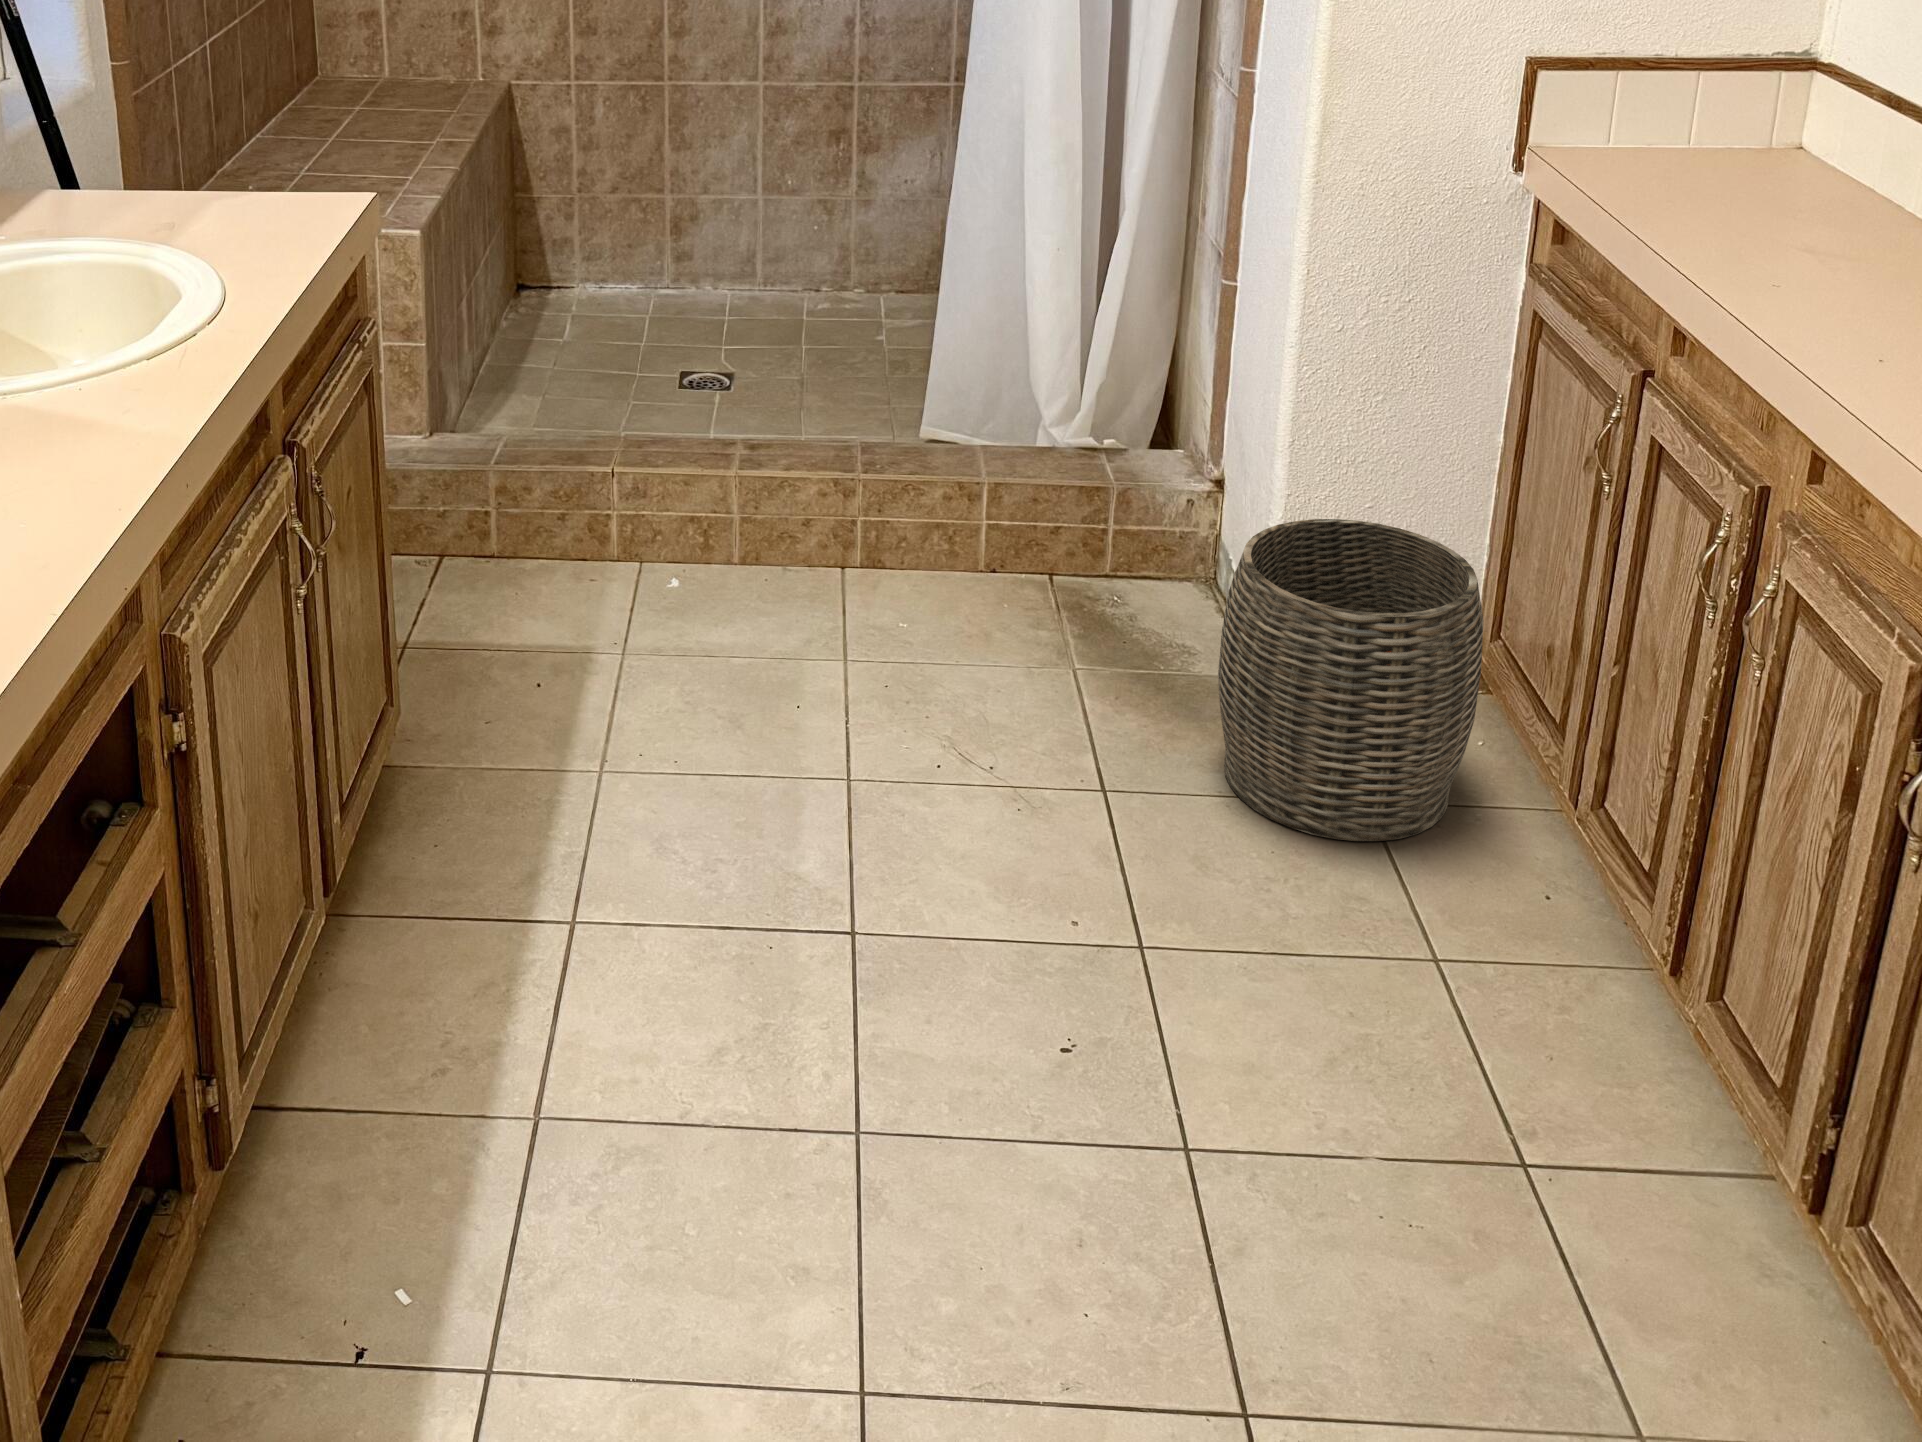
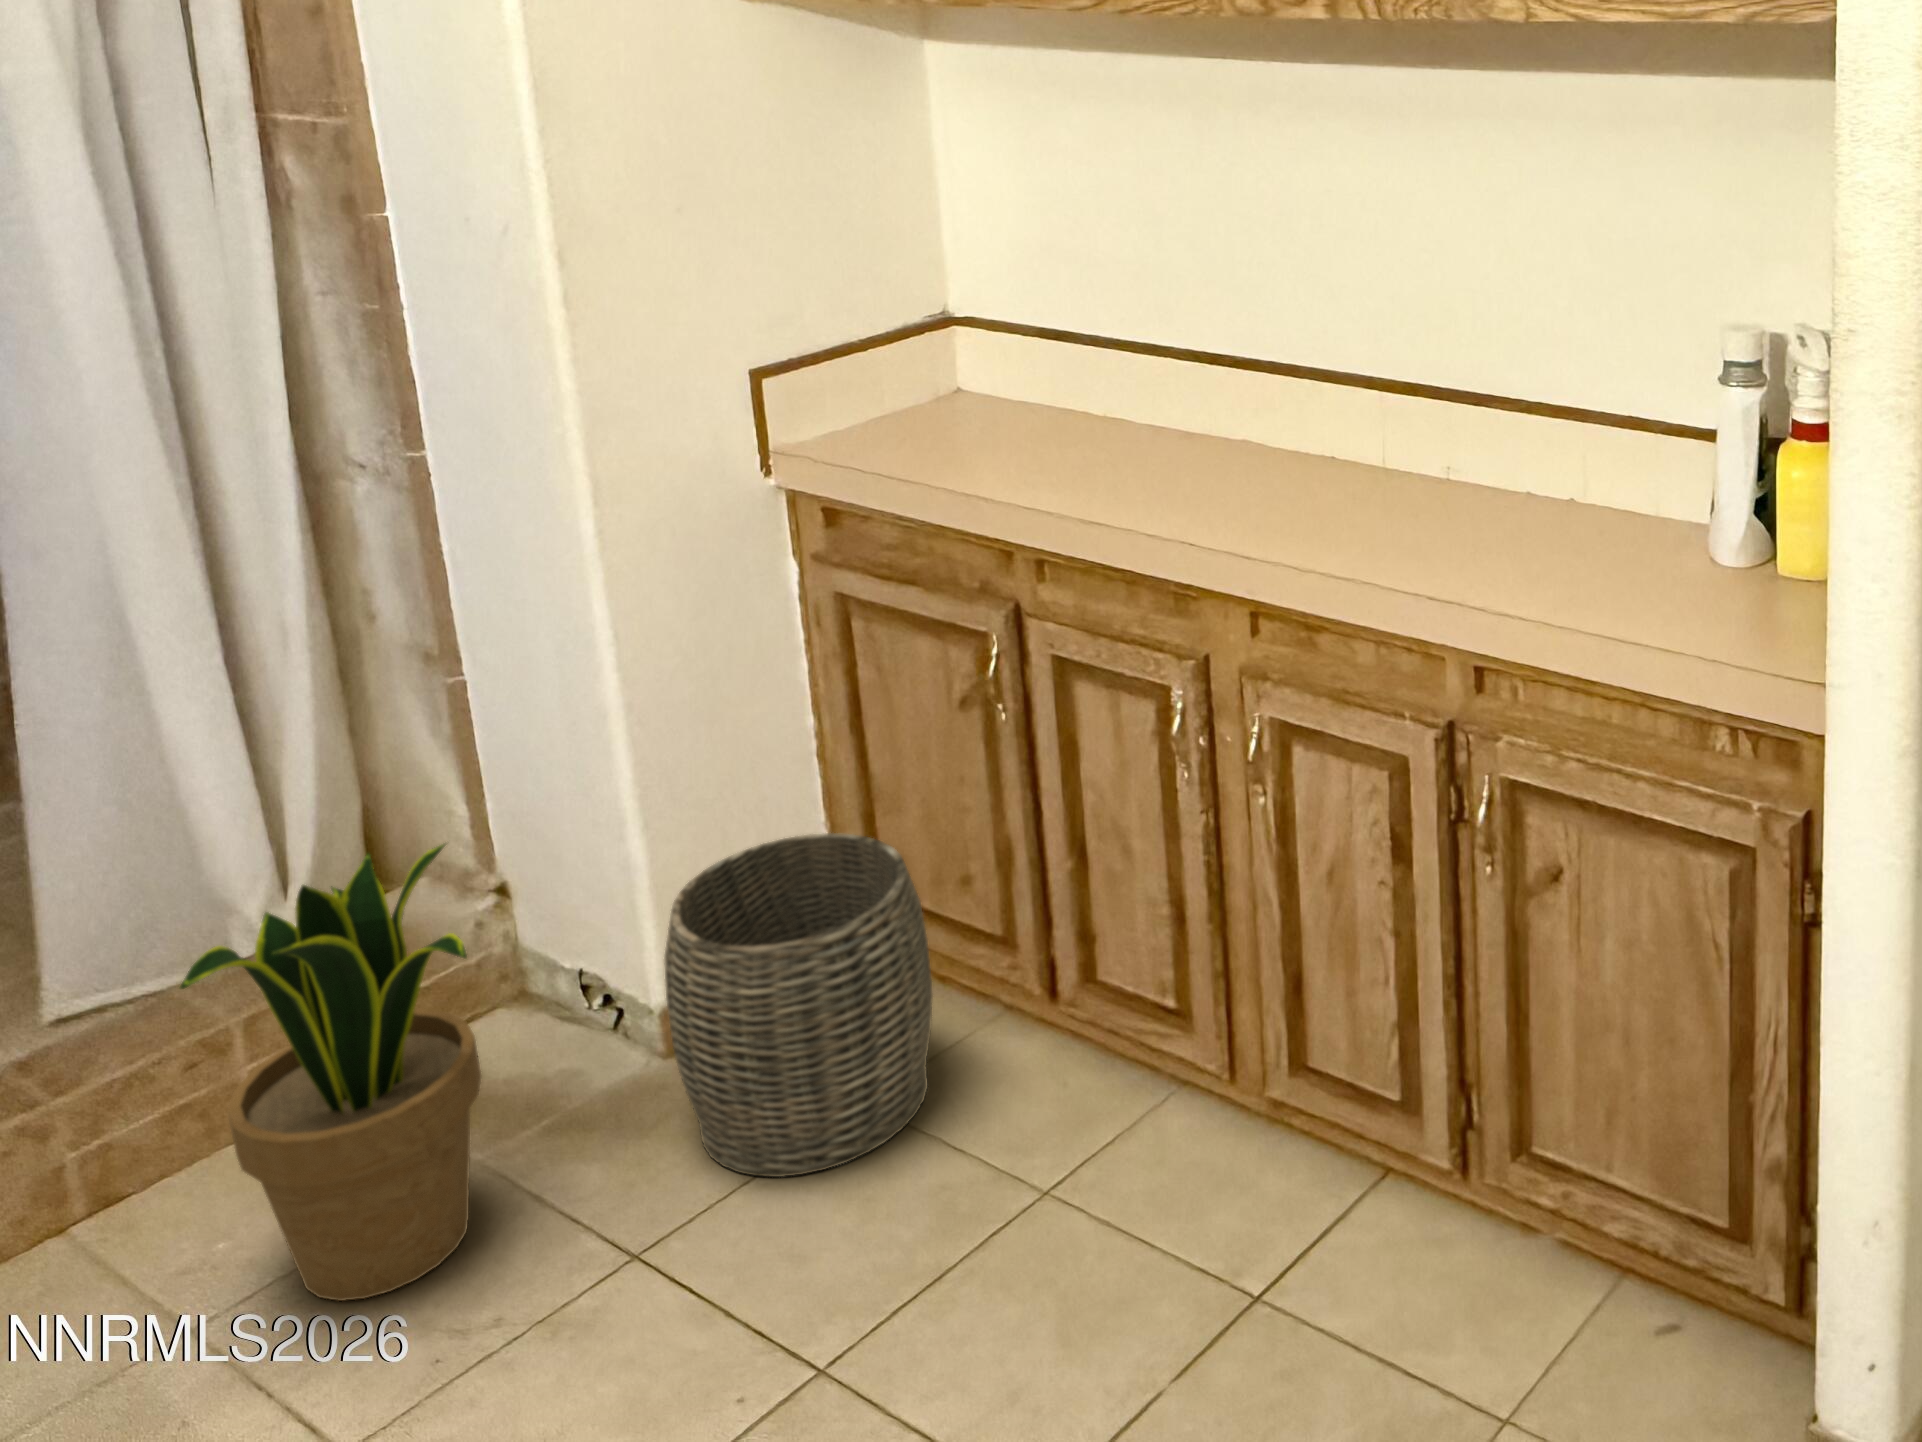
potted plant: none [886,368,1114,716] -> present [180,844,481,1301]

